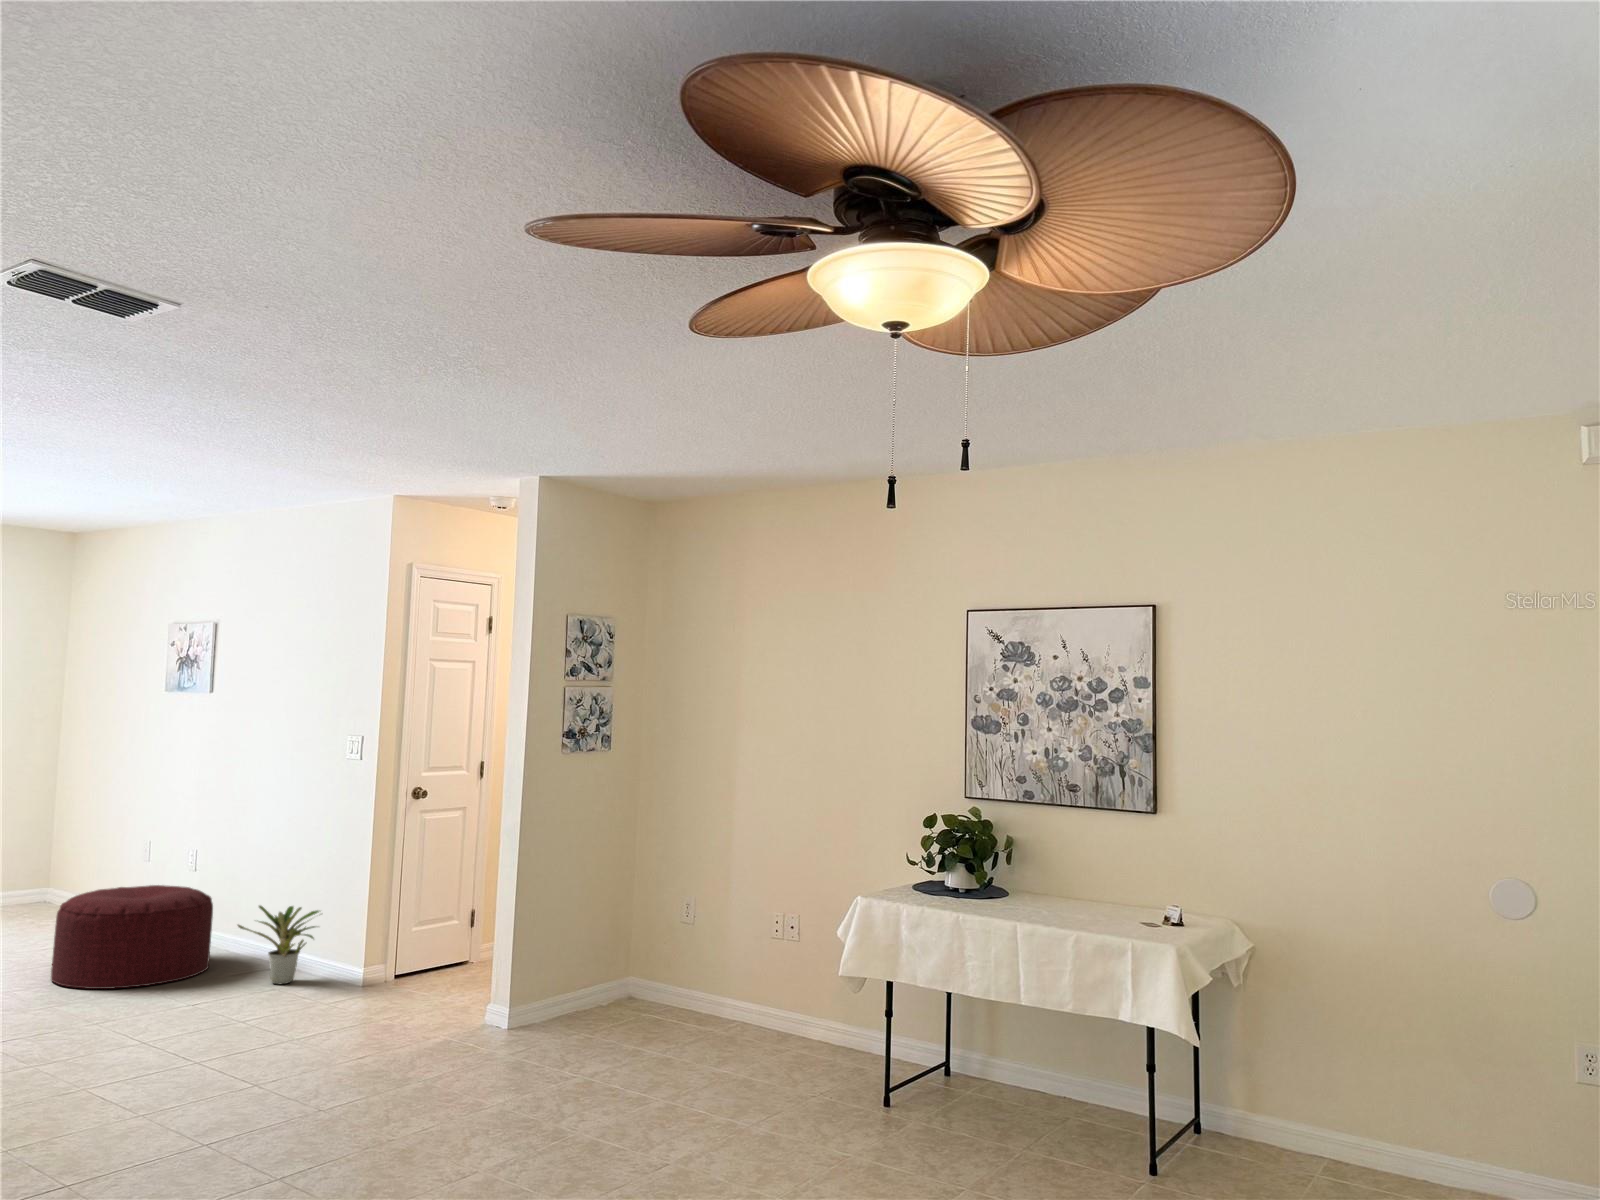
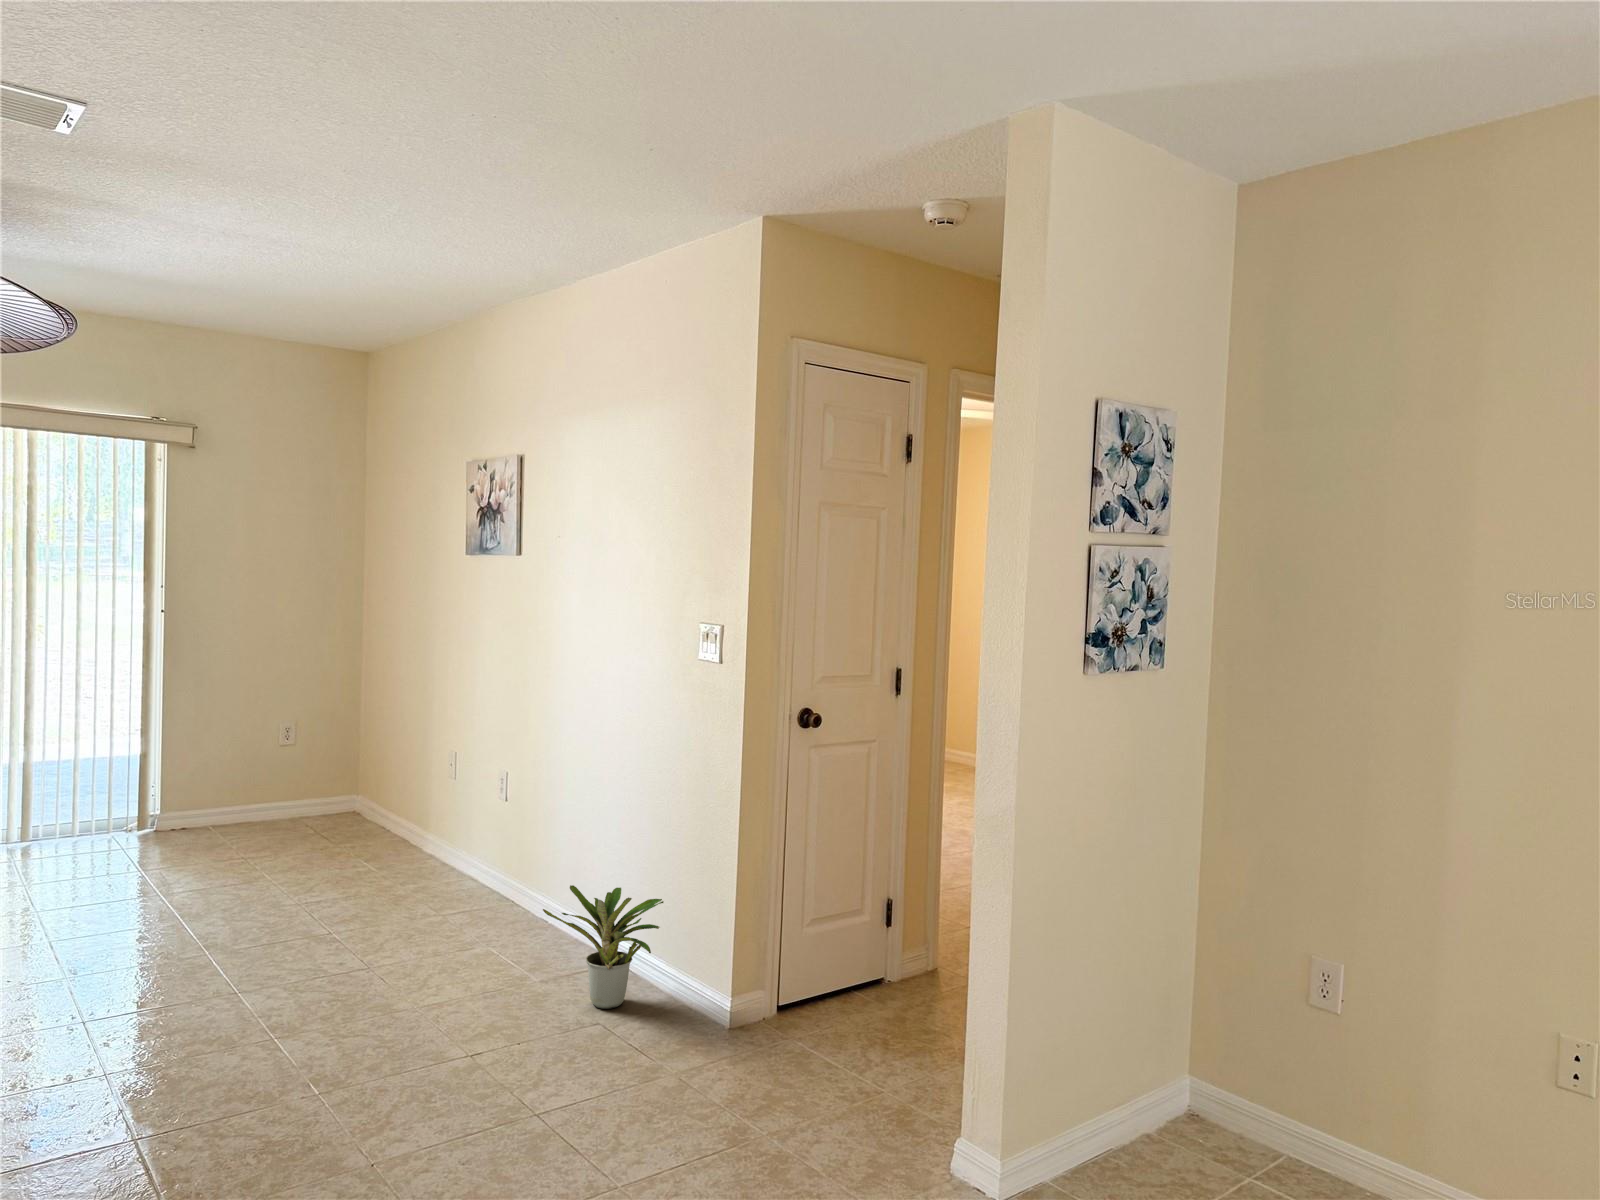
ottoman: present [51,885,213,989] -> none [303,828,516,993]

